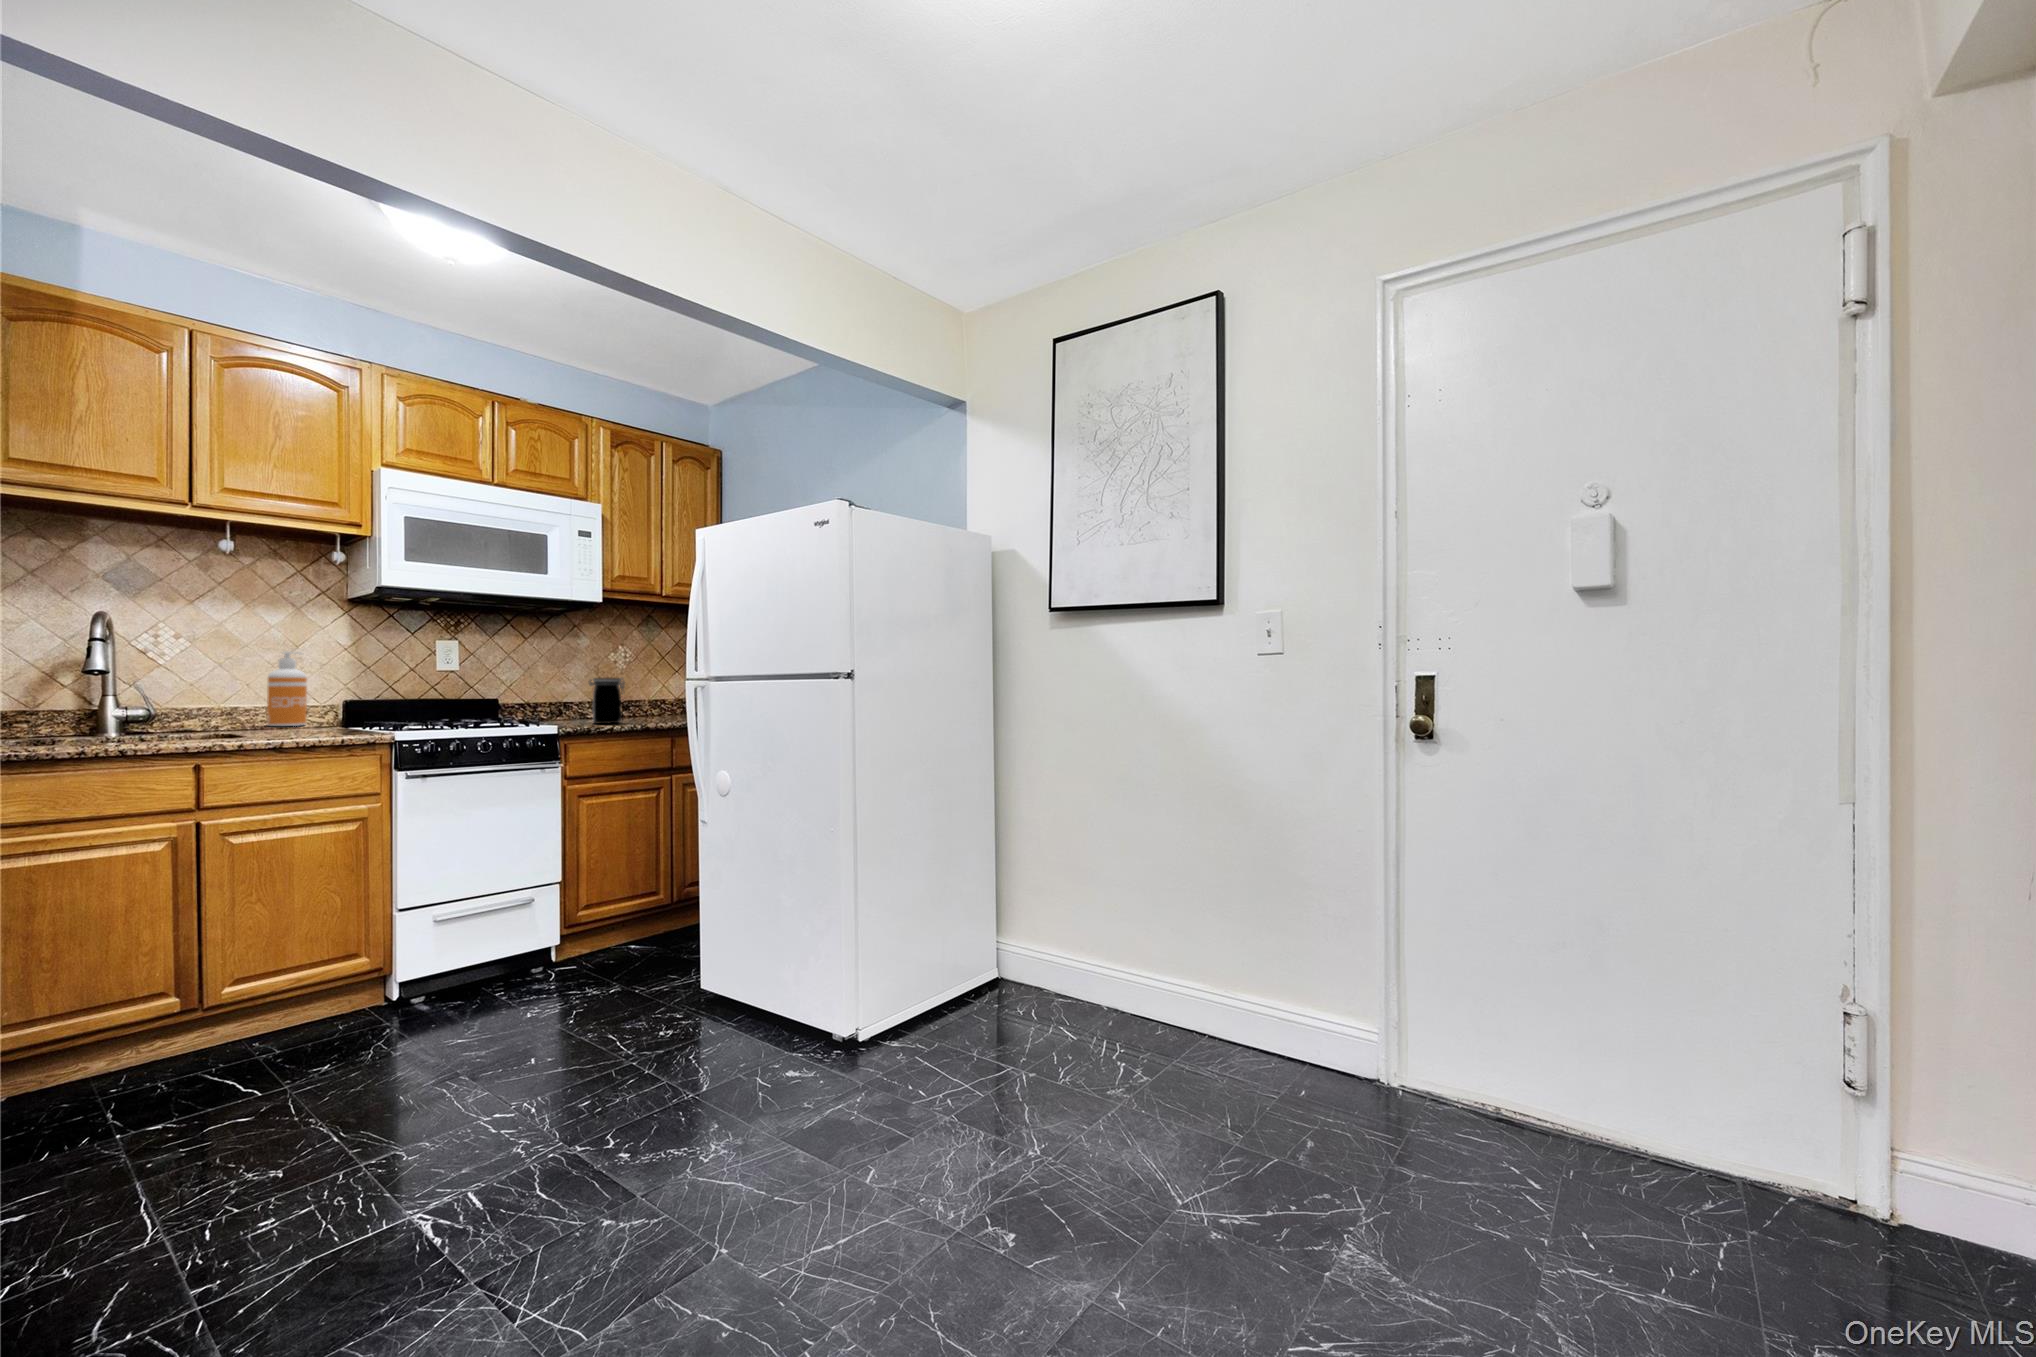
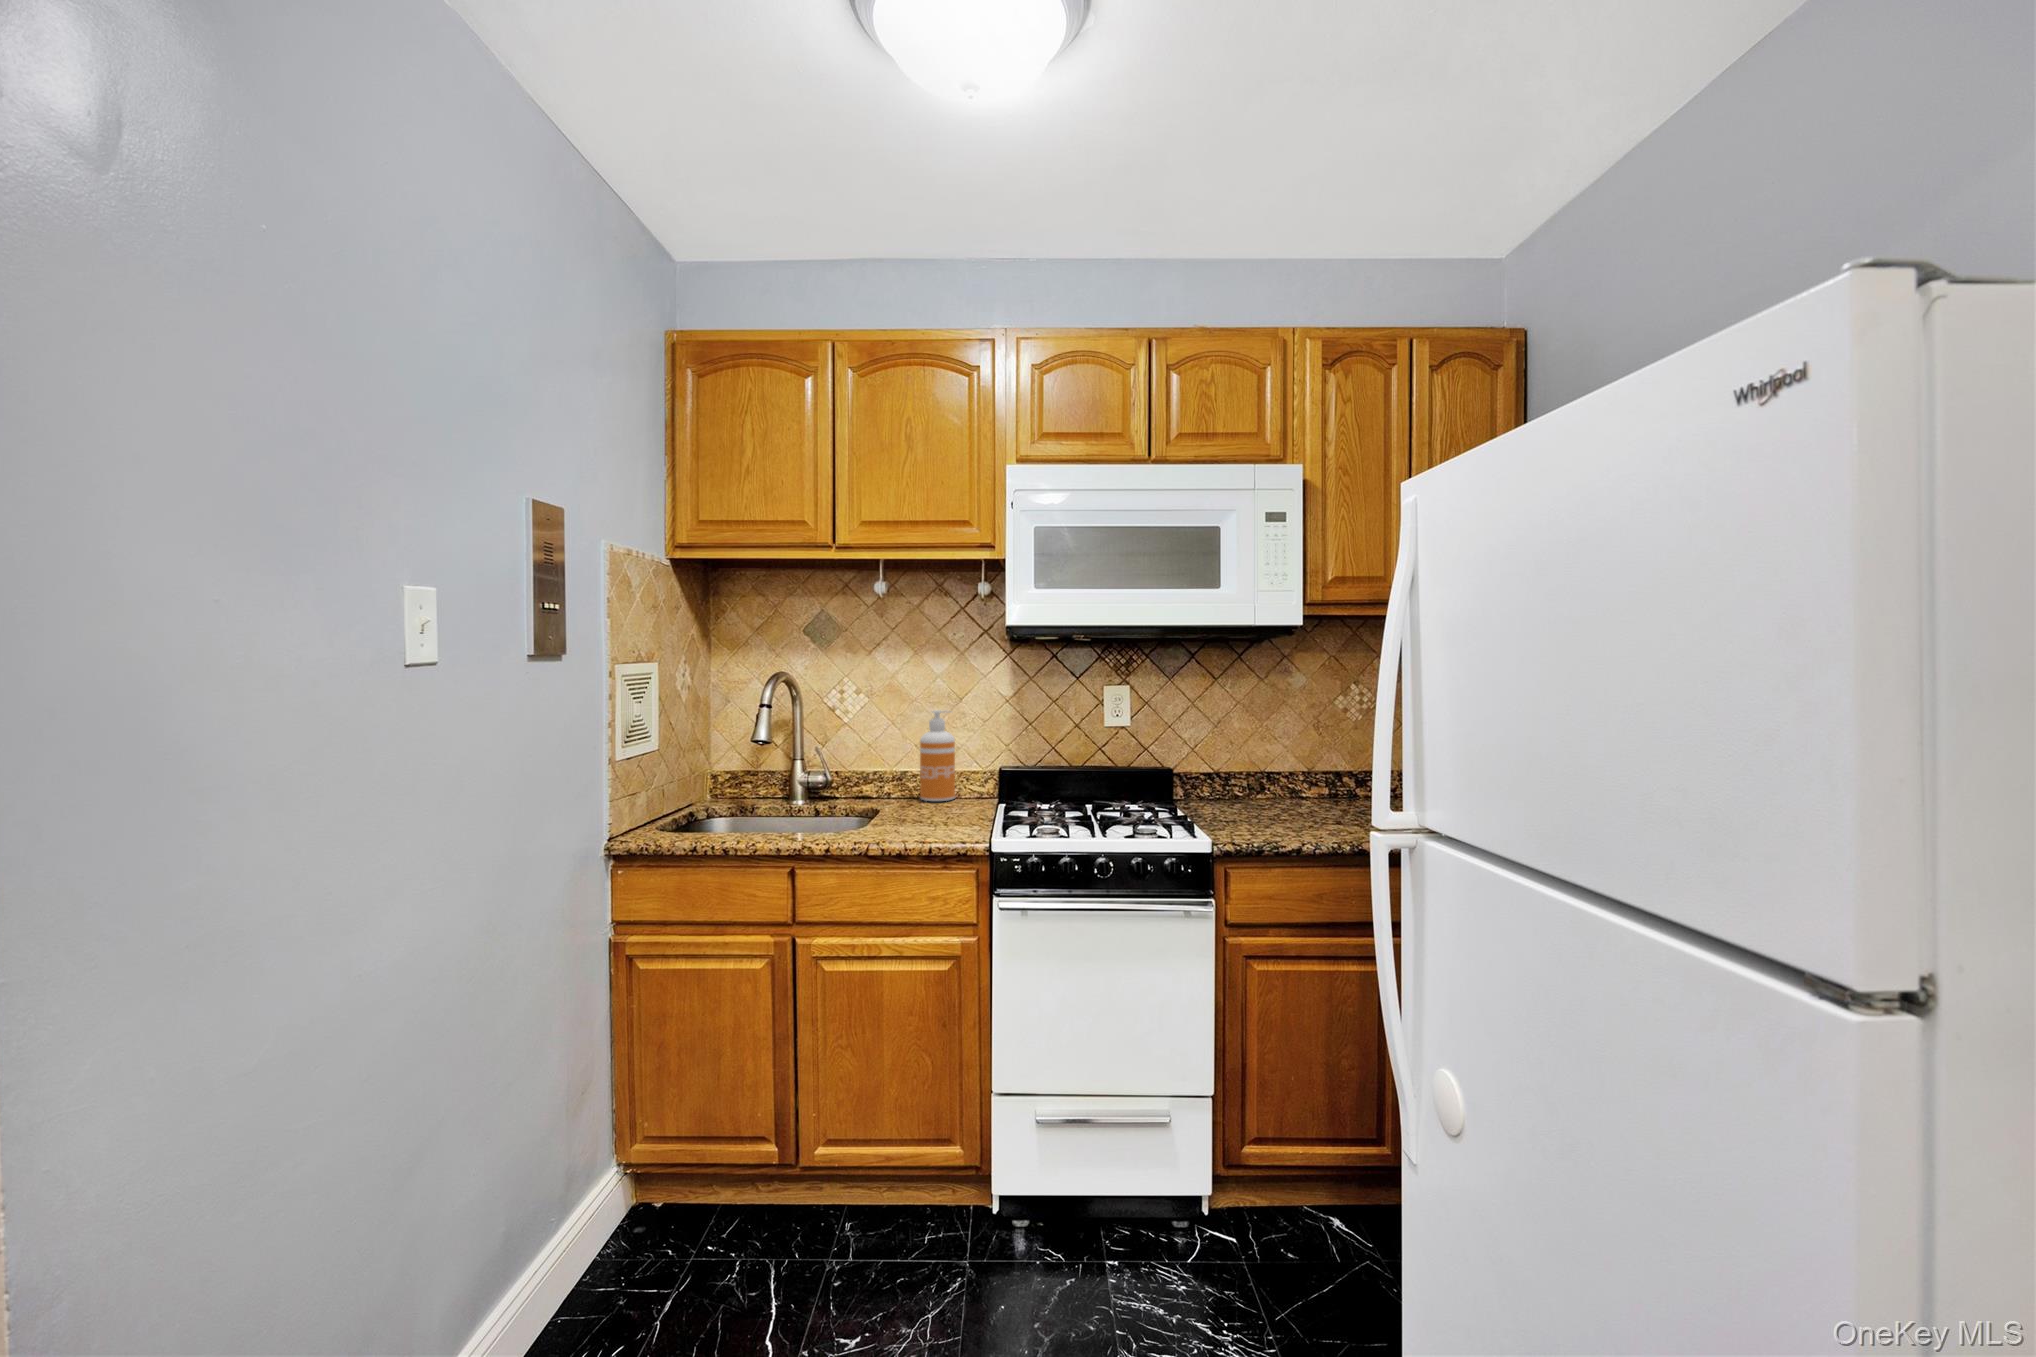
jar: present [589,678,625,724] -> none [1277,751,1331,831]

